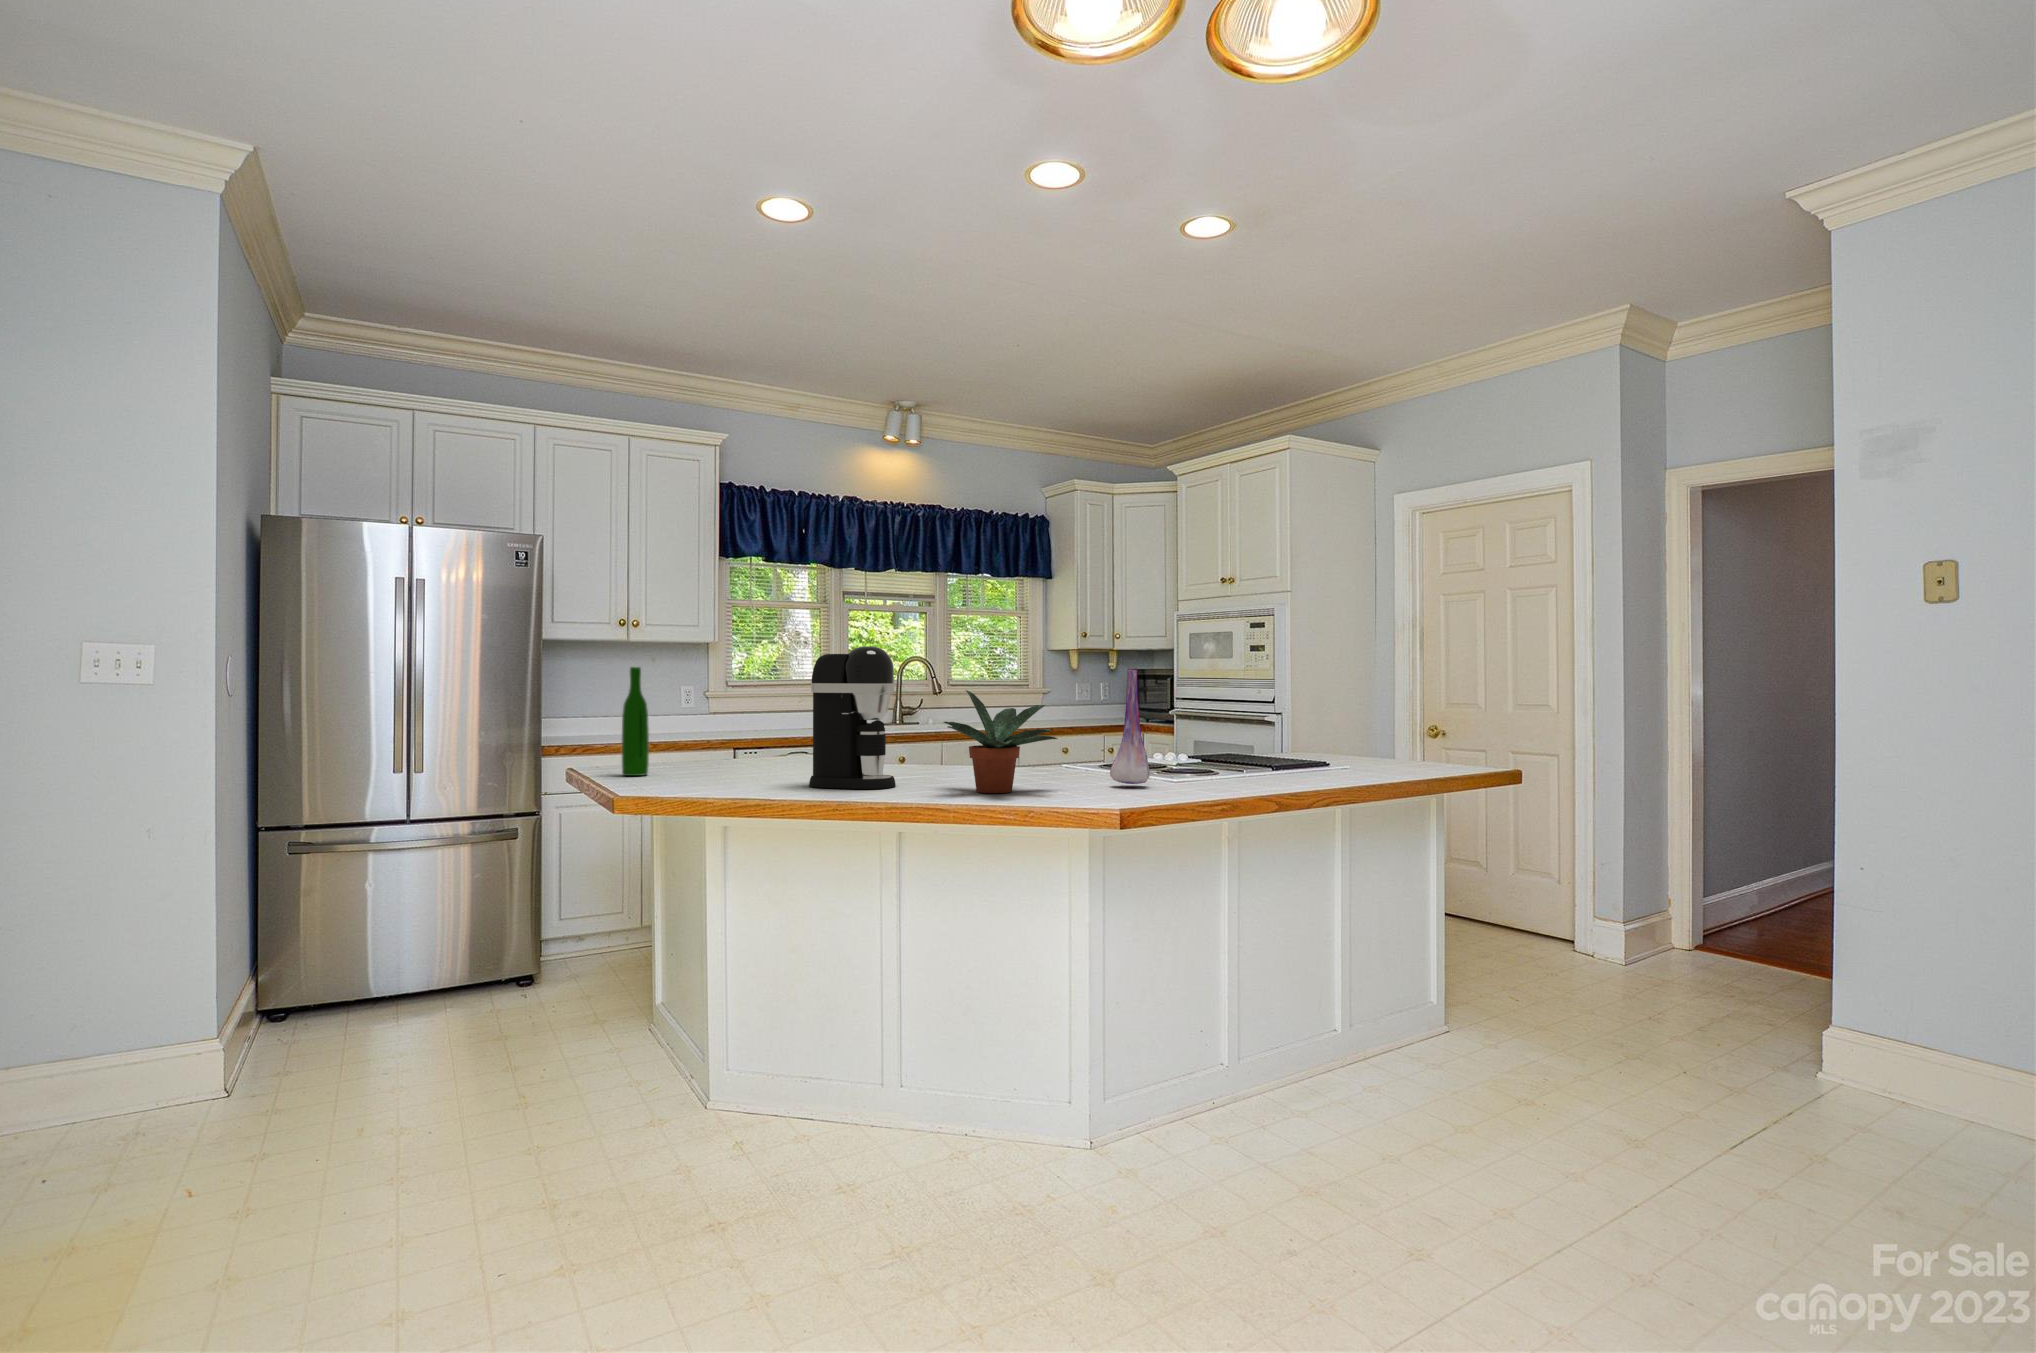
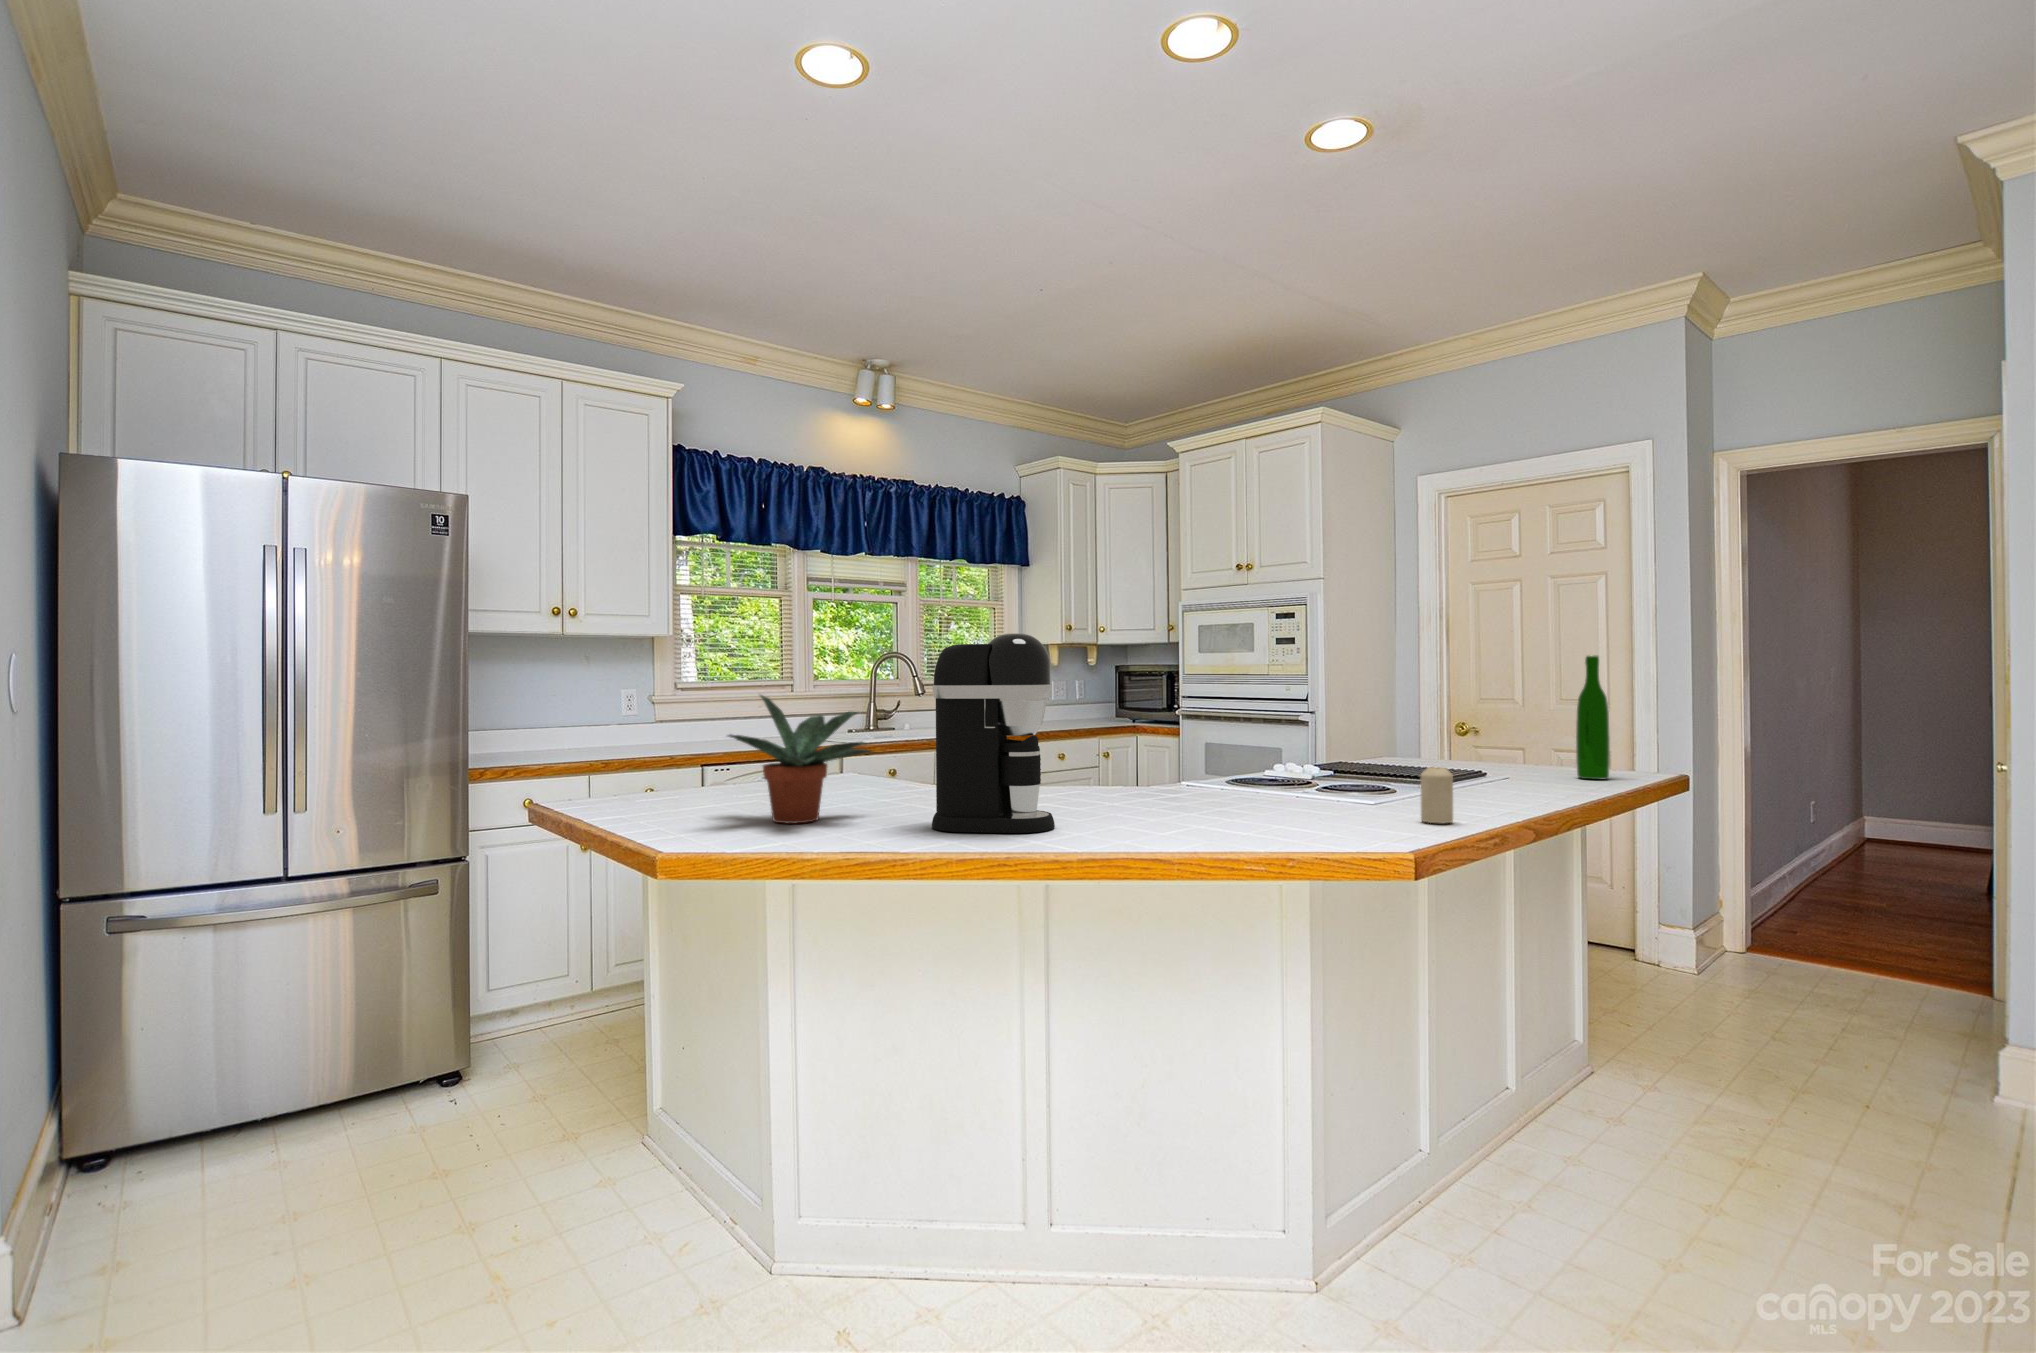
wine bottle: present [622,667,649,776] -> present [1576,656,1610,780]
vase: present [1110,668,1150,784] -> none [1326,658,1392,817]
potted plant: present [943,690,1057,793] -> present [728,695,873,823]
candle: none [1166,748,1189,791] -> present [1420,766,1453,823]

